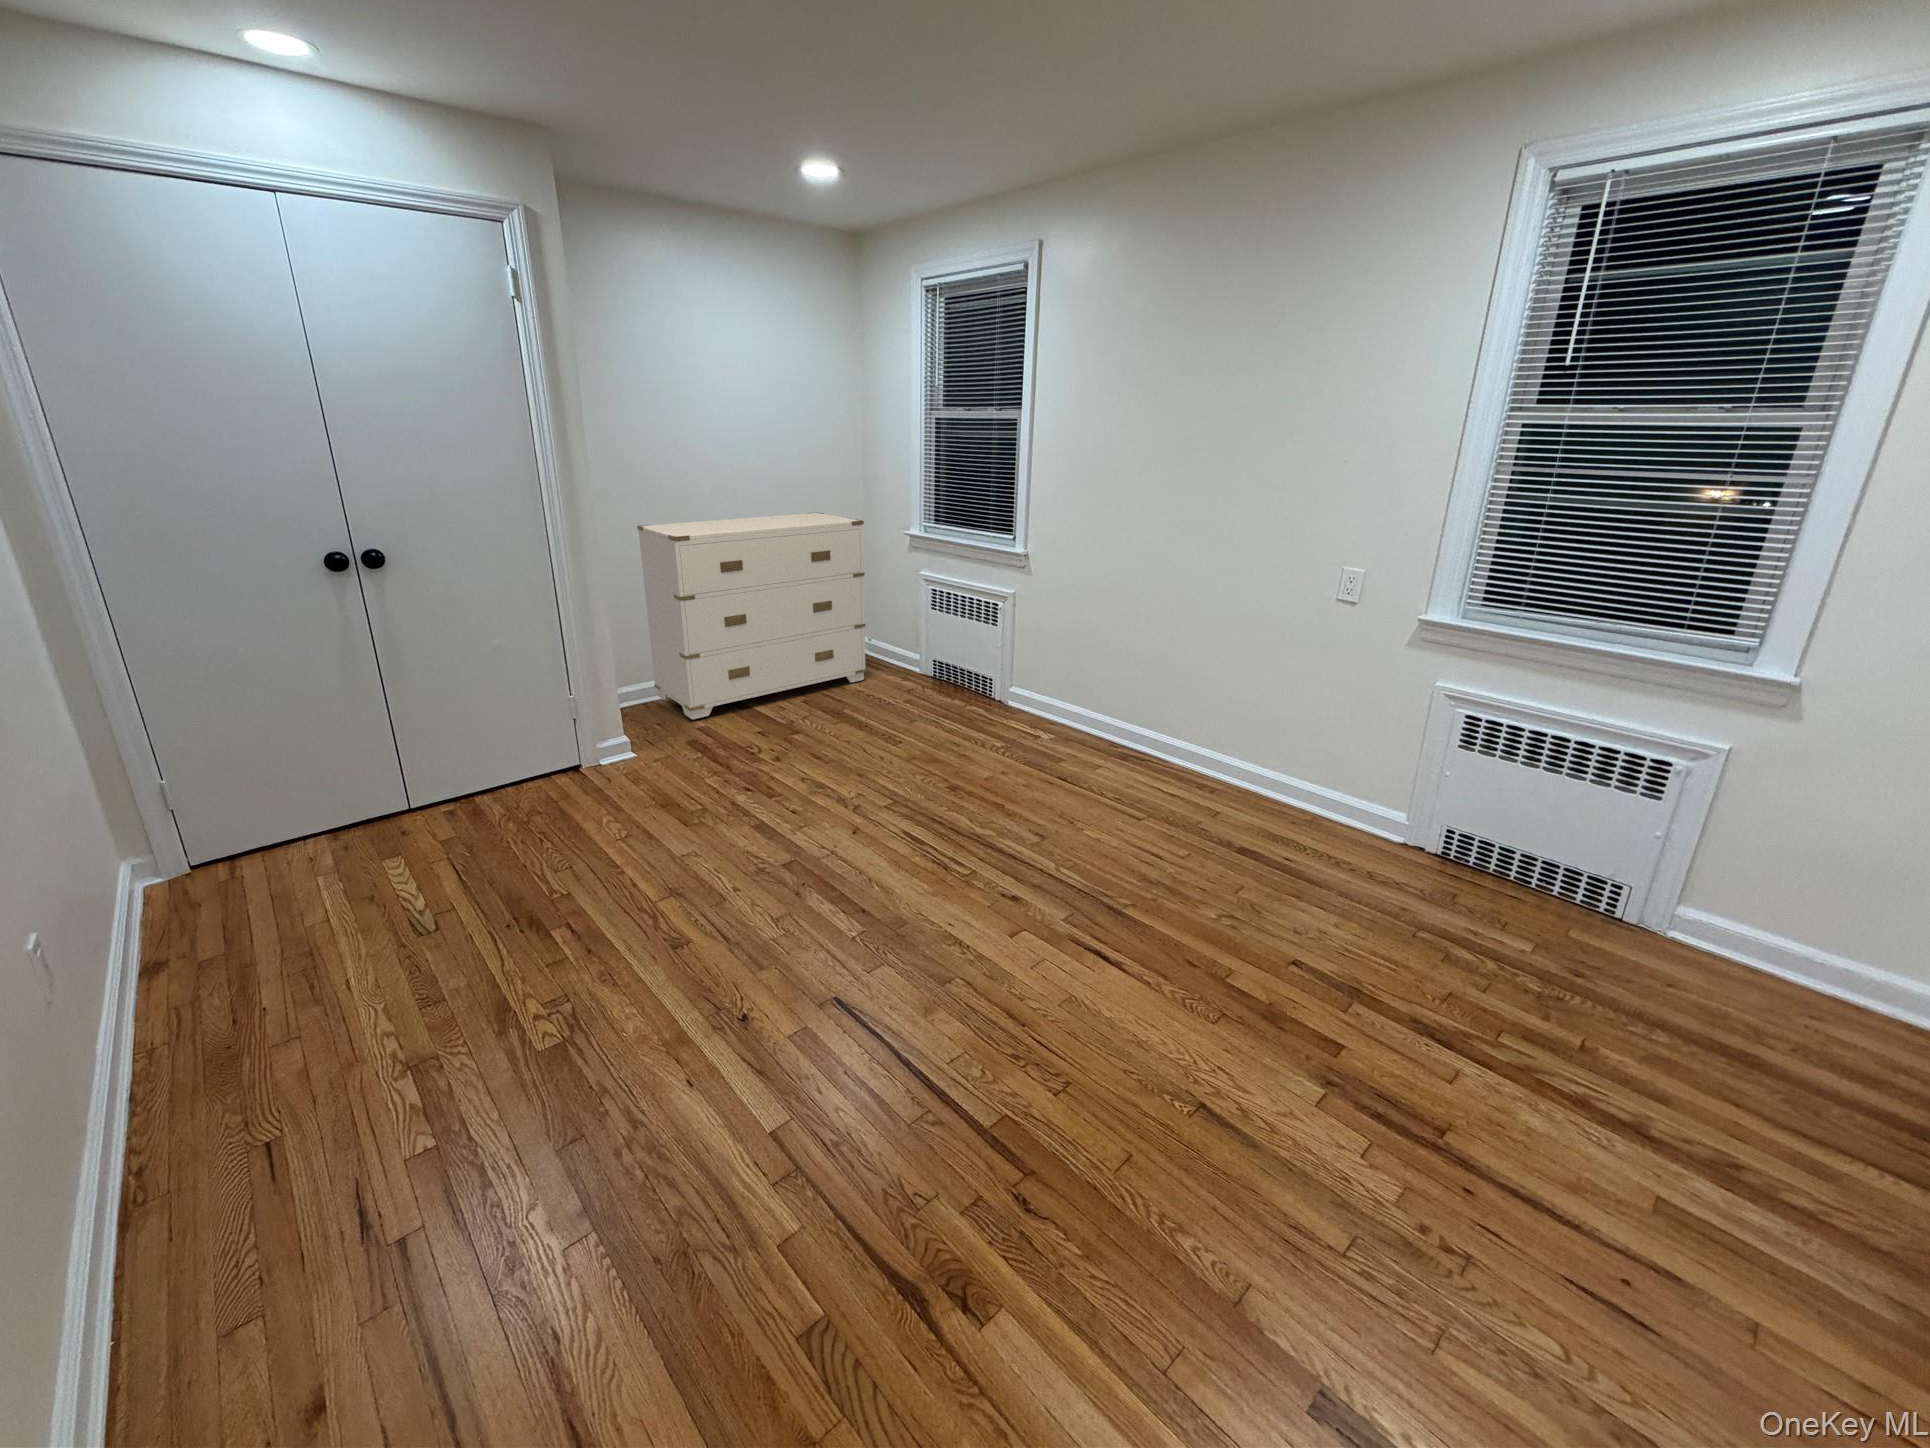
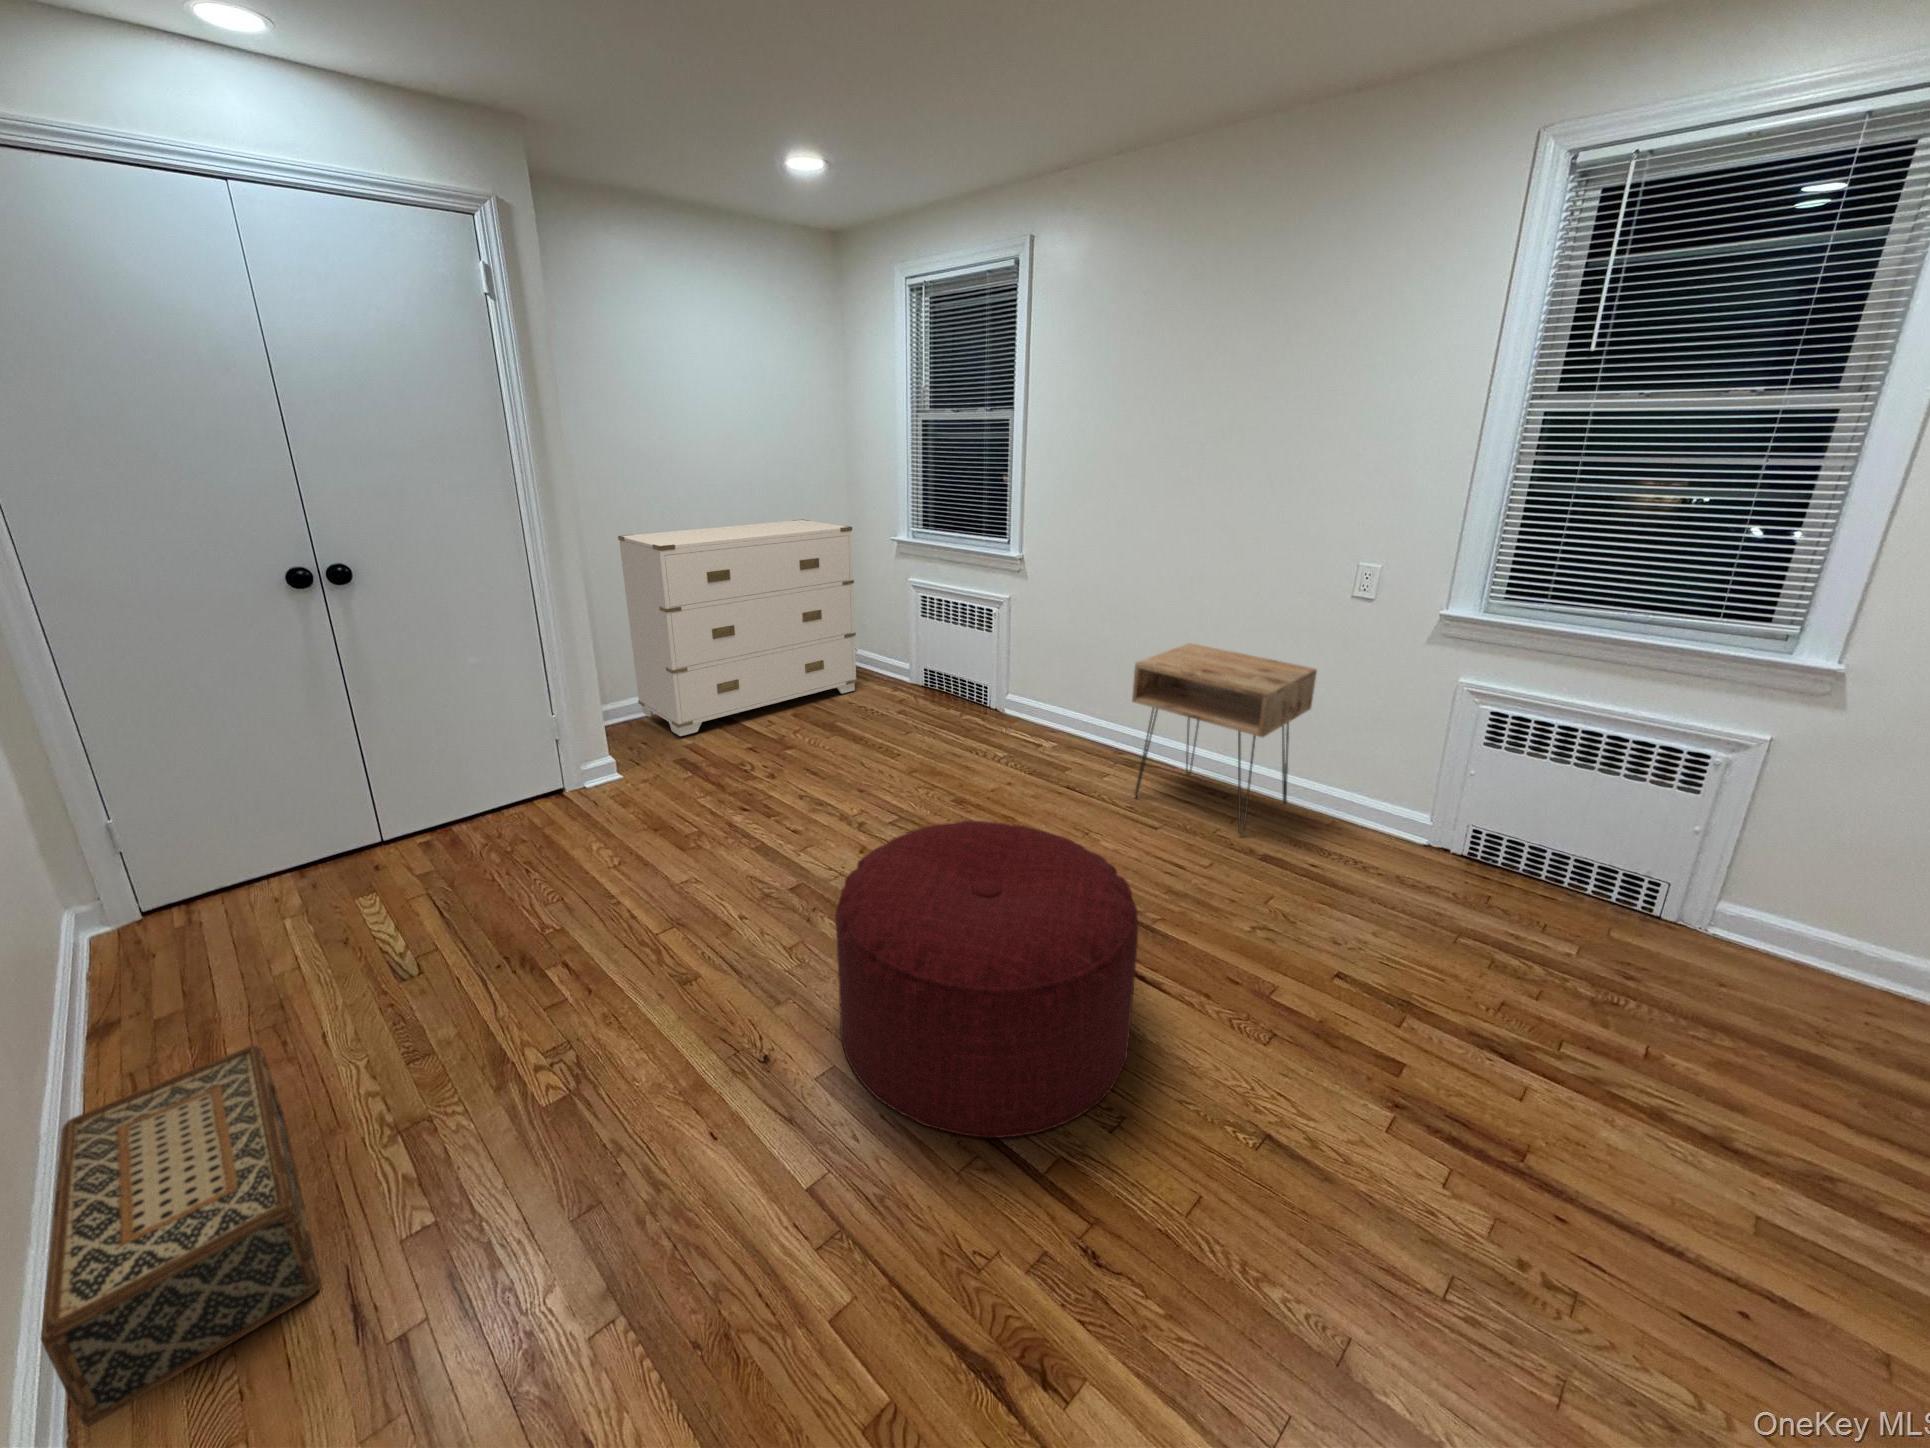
nightstand: none [1121,641,1302,830] -> present [1132,643,1317,835]
ottoman: none [811,806,1093,1096] -> present [835,821,1138,1138]
woven basket: none [95,984,335,1298] -> present [41,1045,321,1427]

